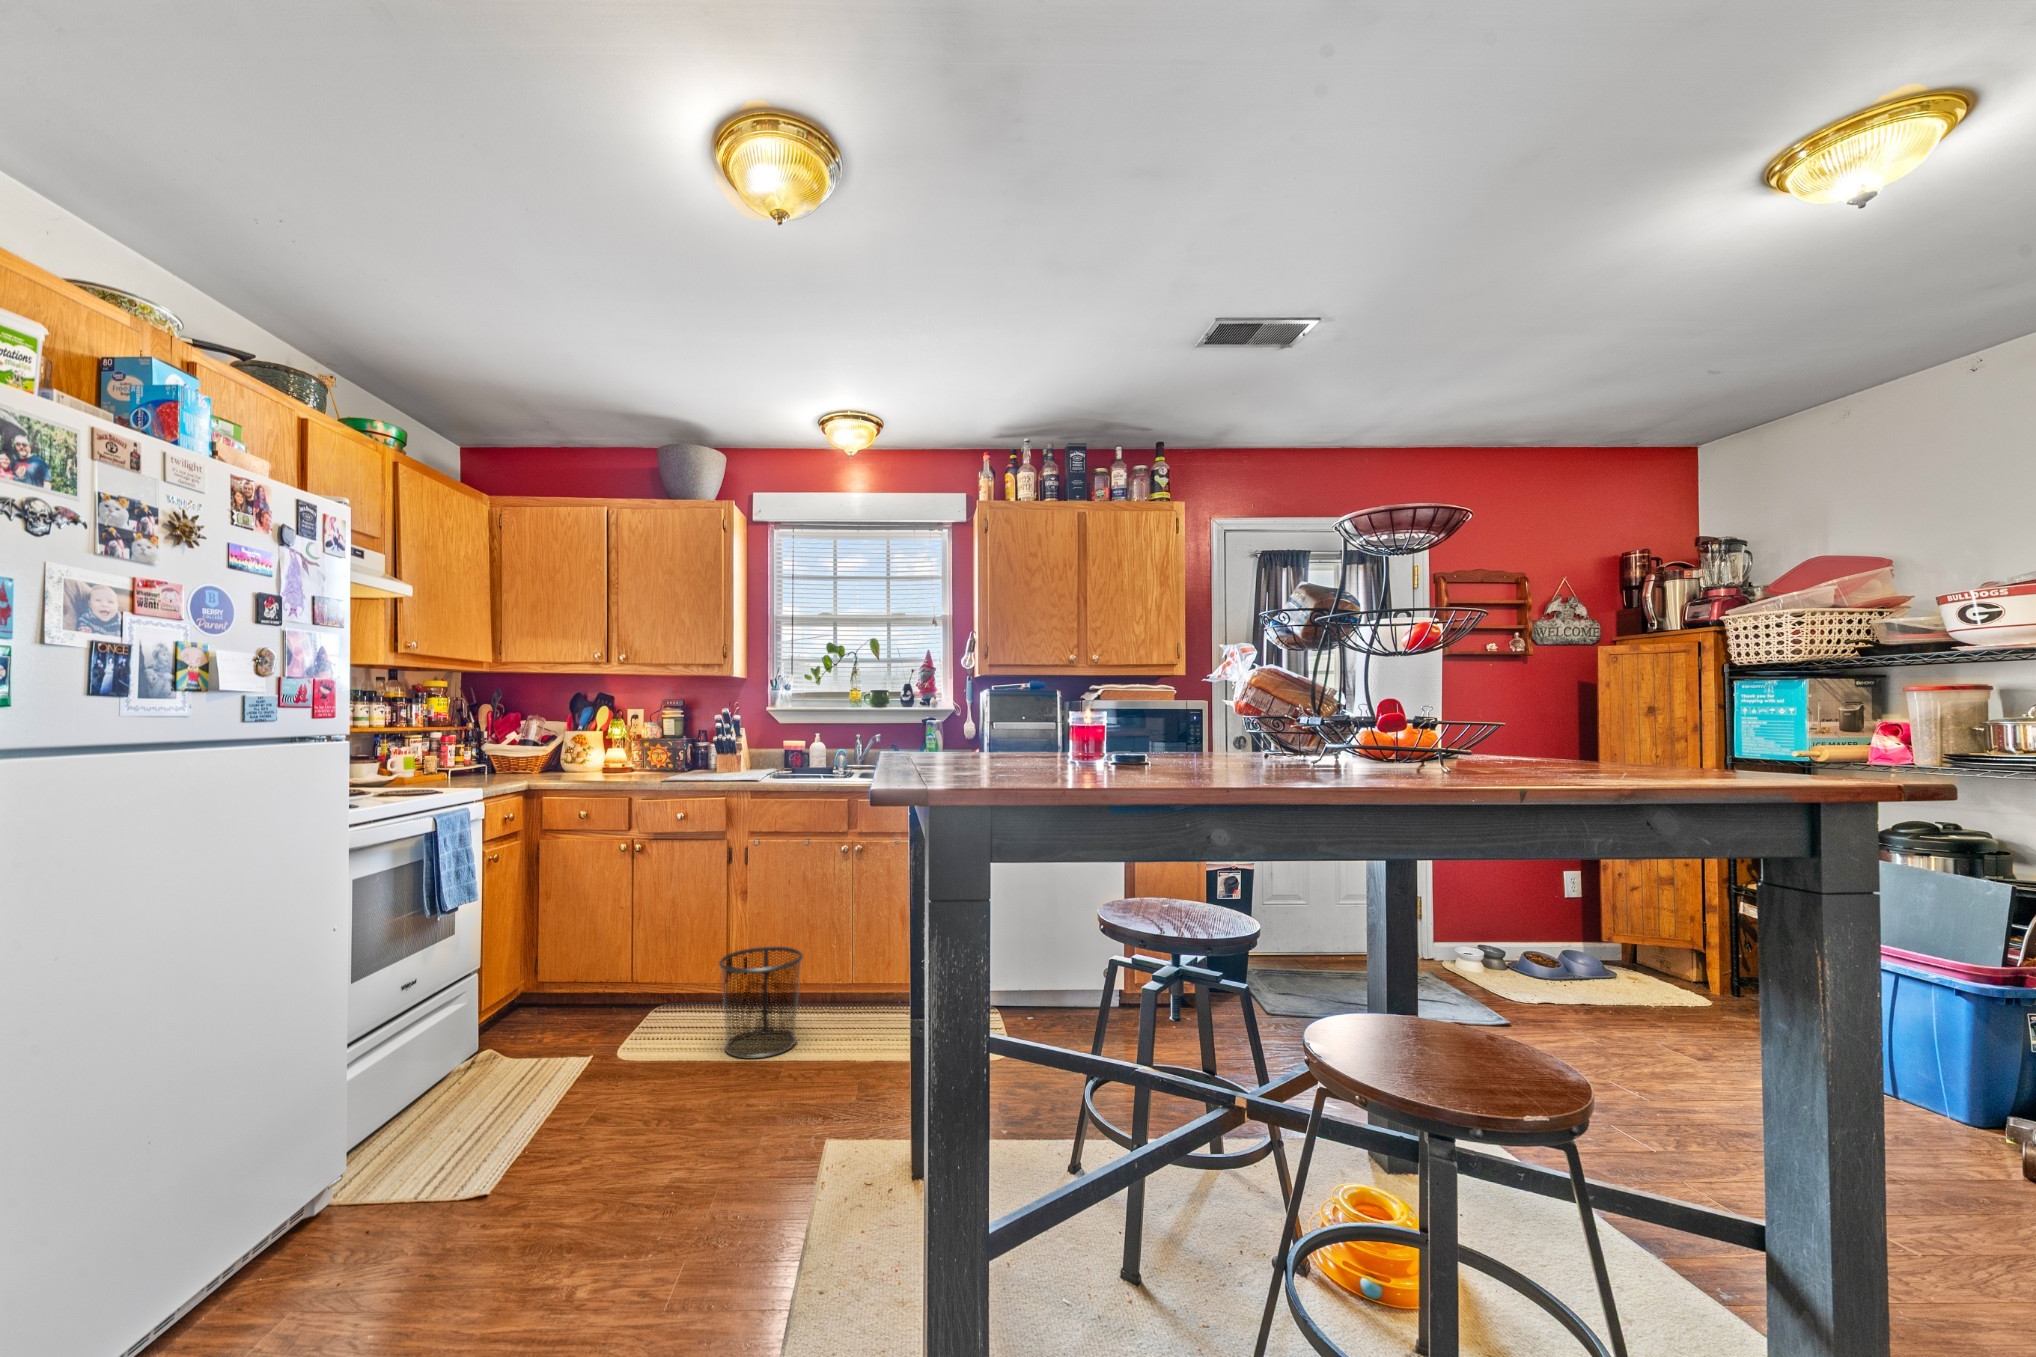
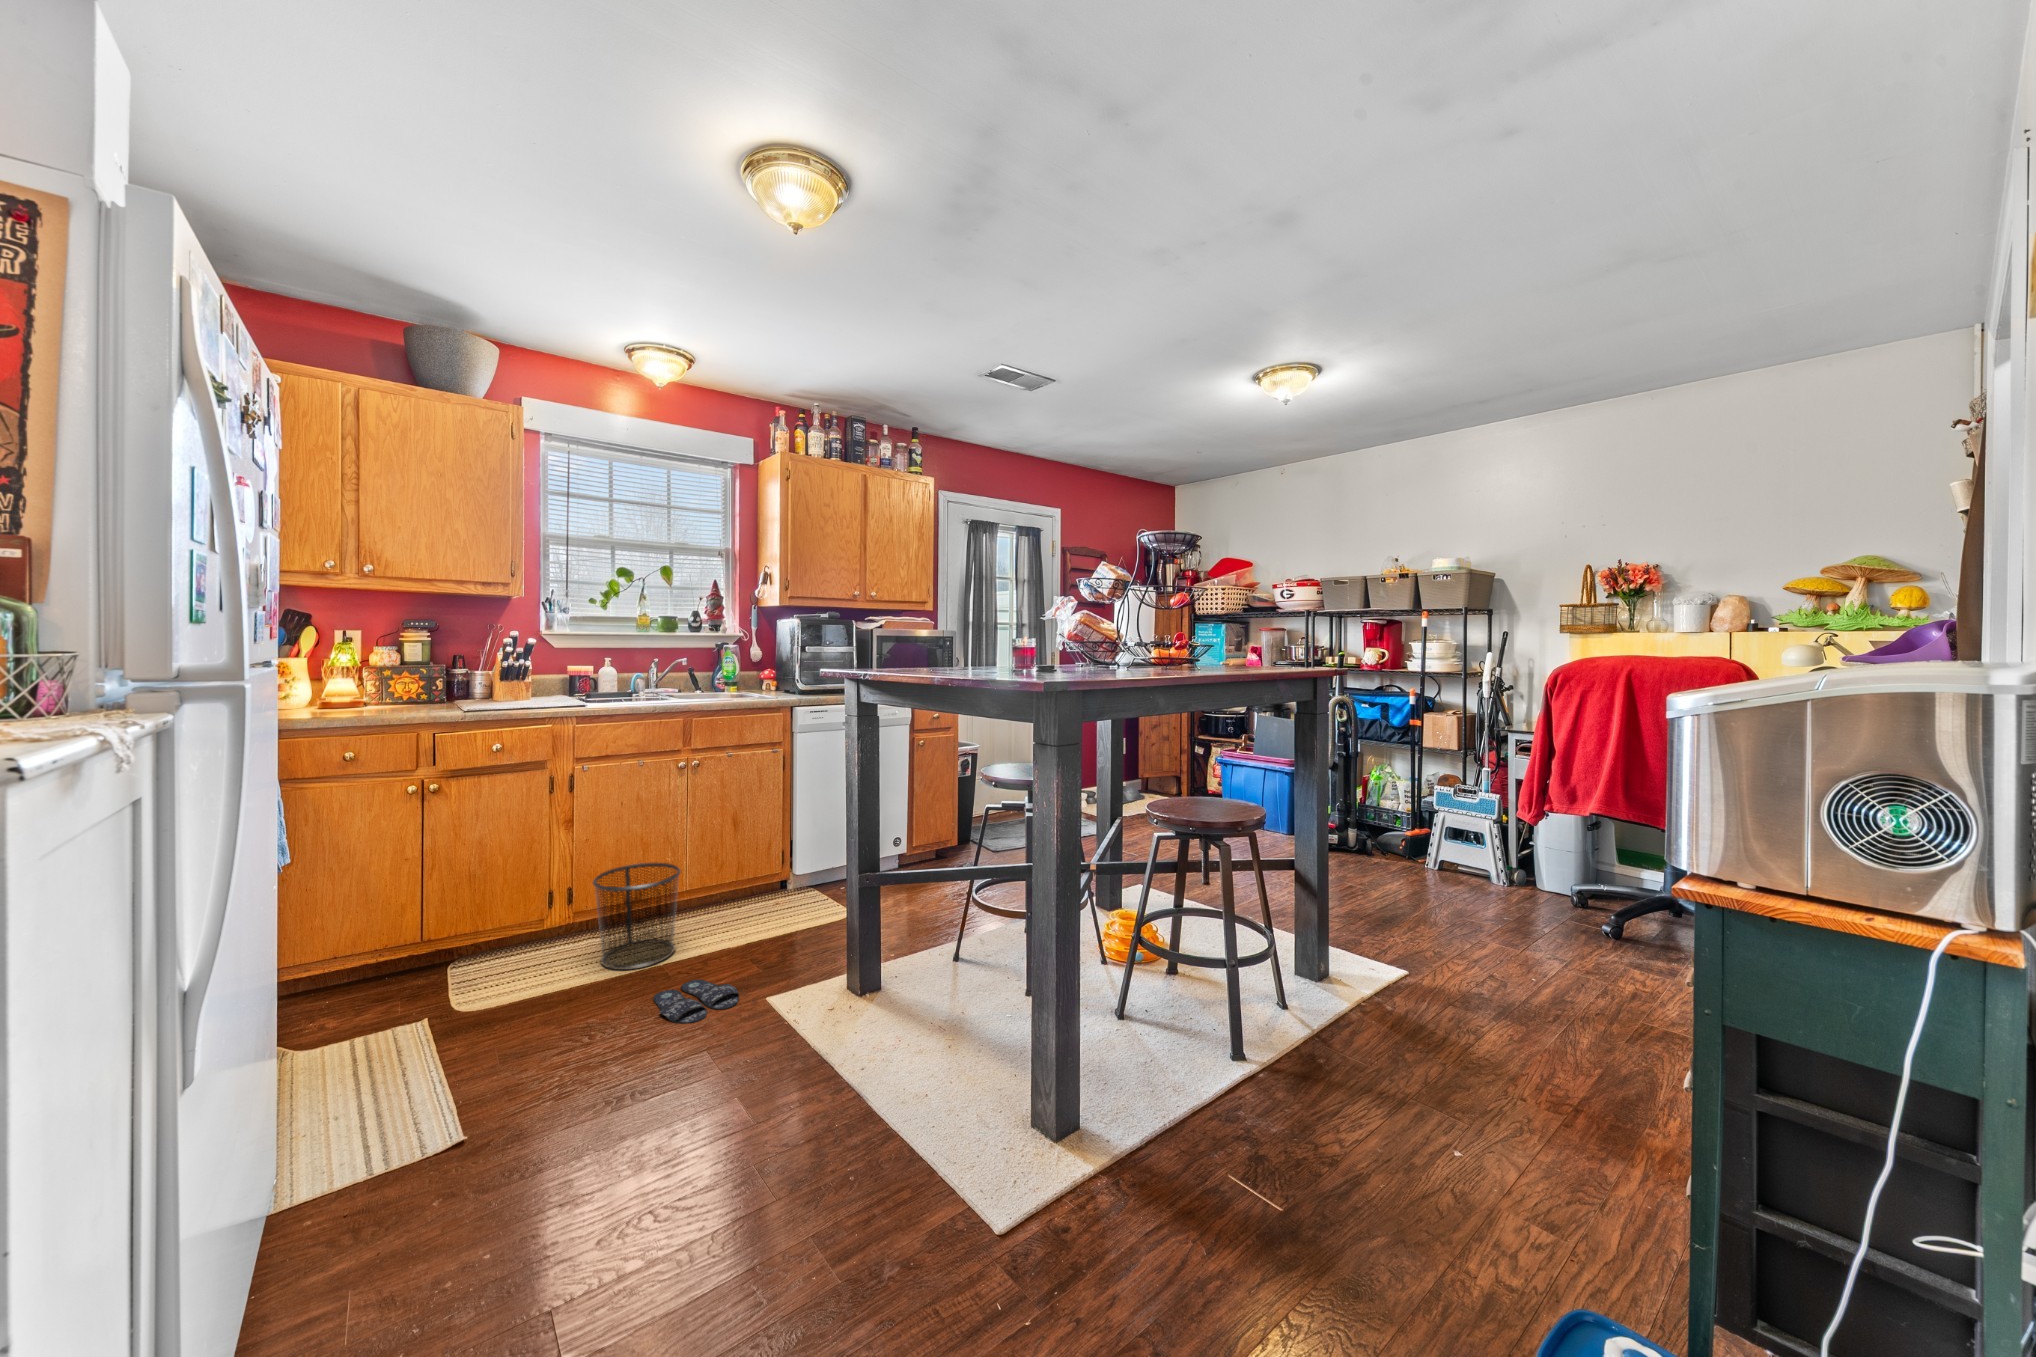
slippers: none [711,1083,794,1128] -> present [653,979,739,1024]

